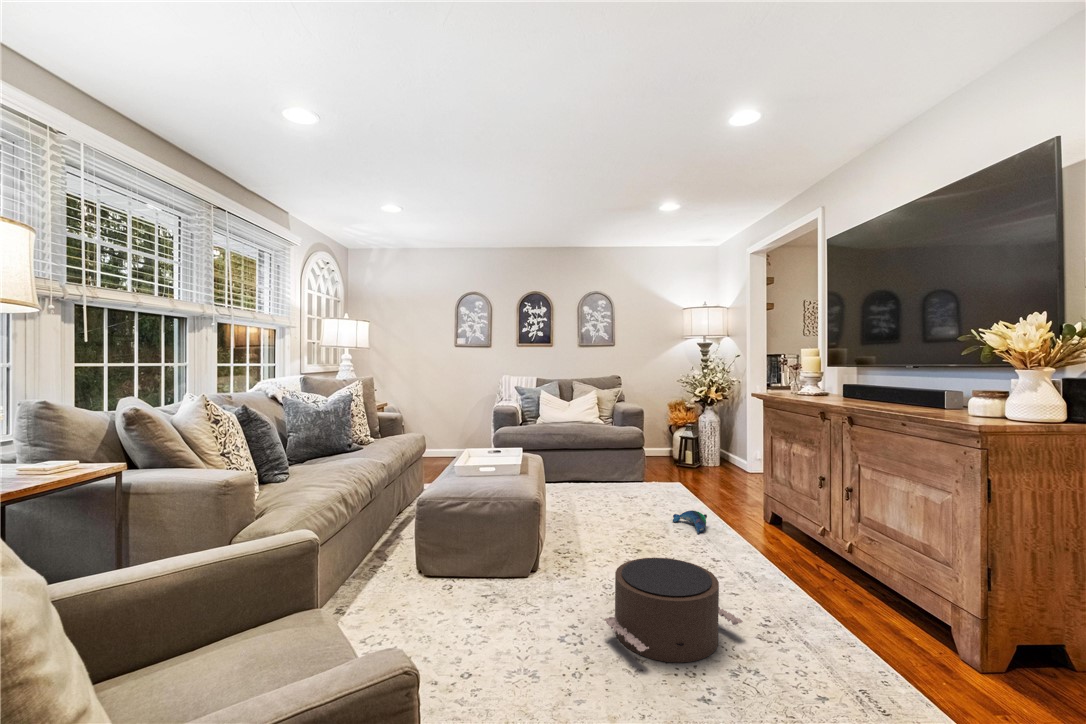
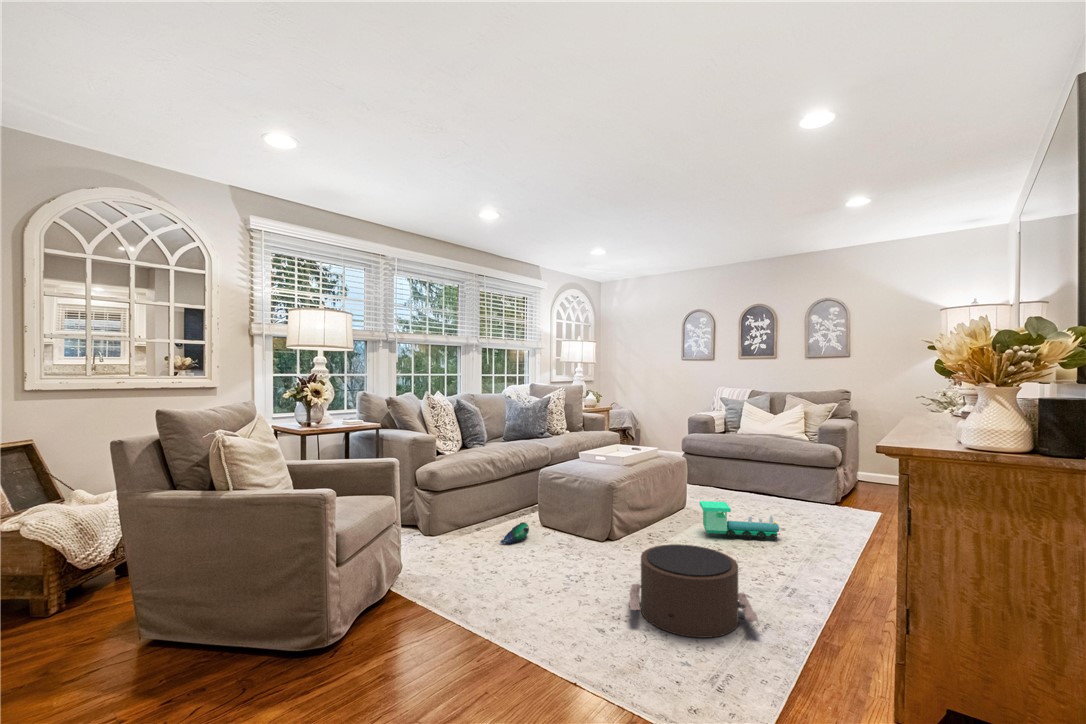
toy train: none [568,500,640,537] -> present [700,501,780,540]
plush toy: present [673,510,707,533] -> present [500,522,529,544]

